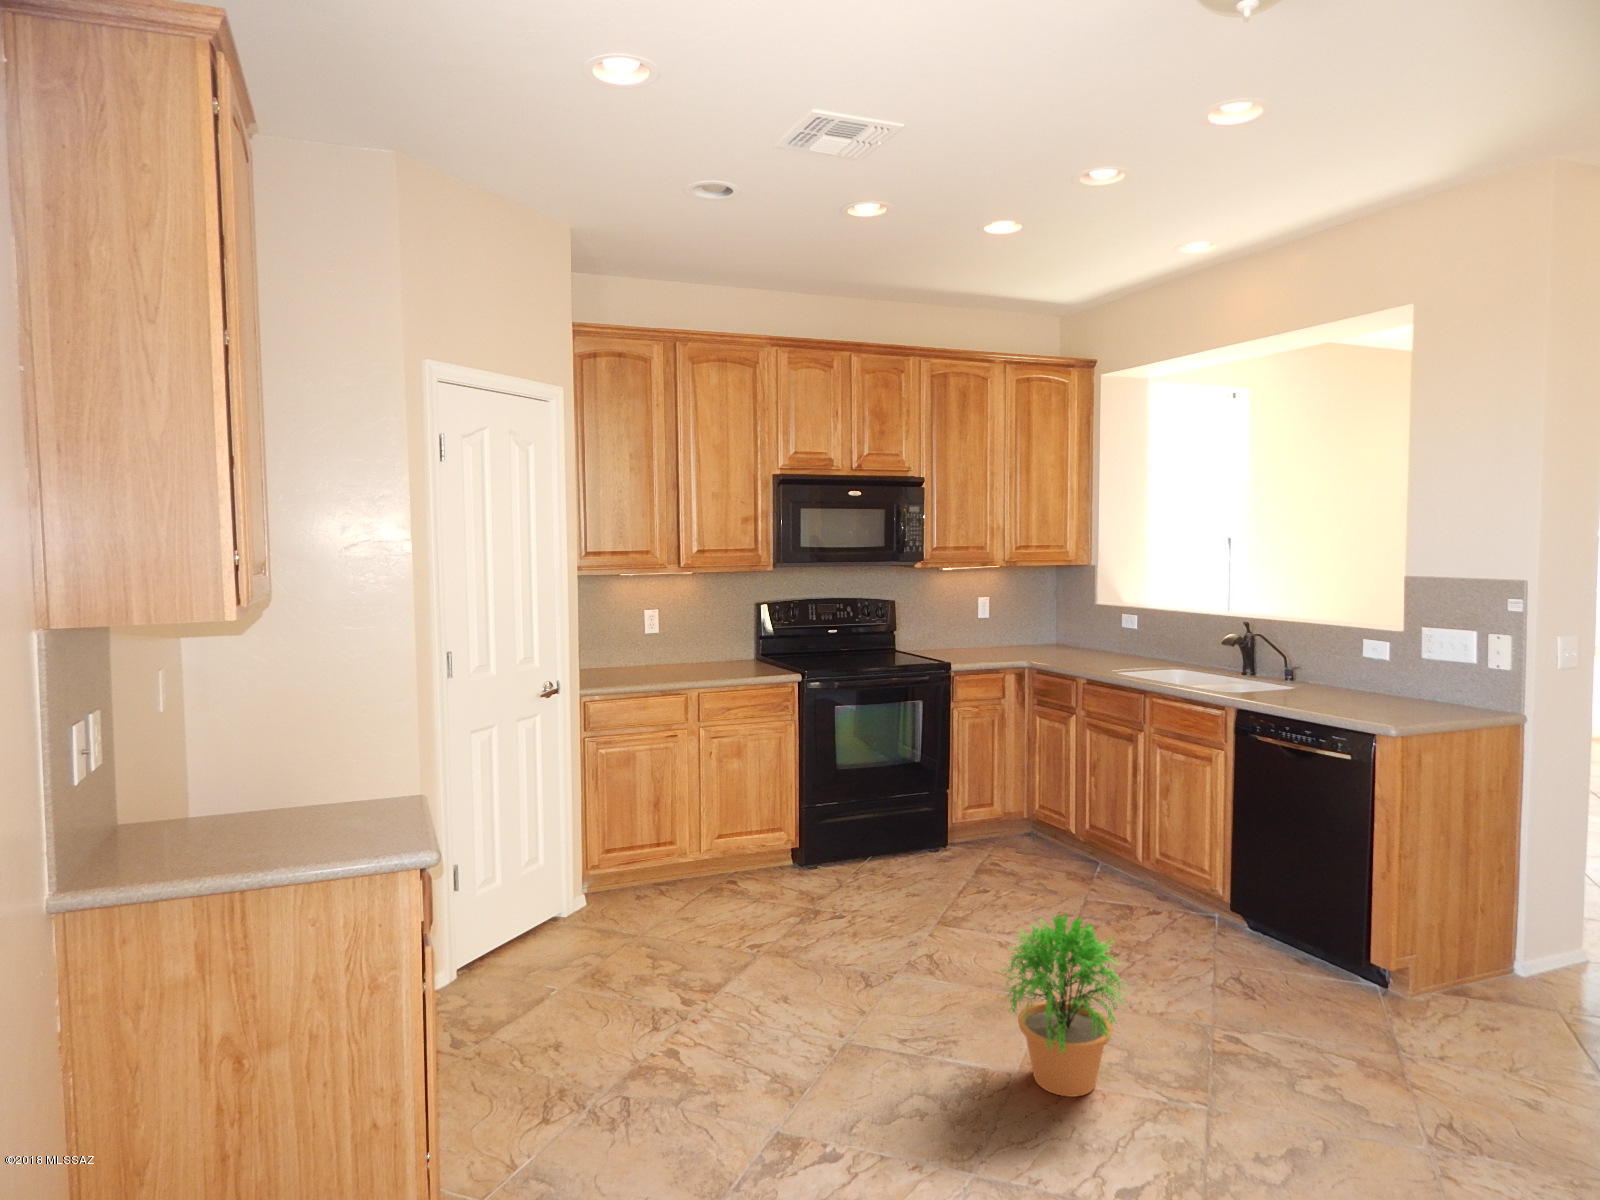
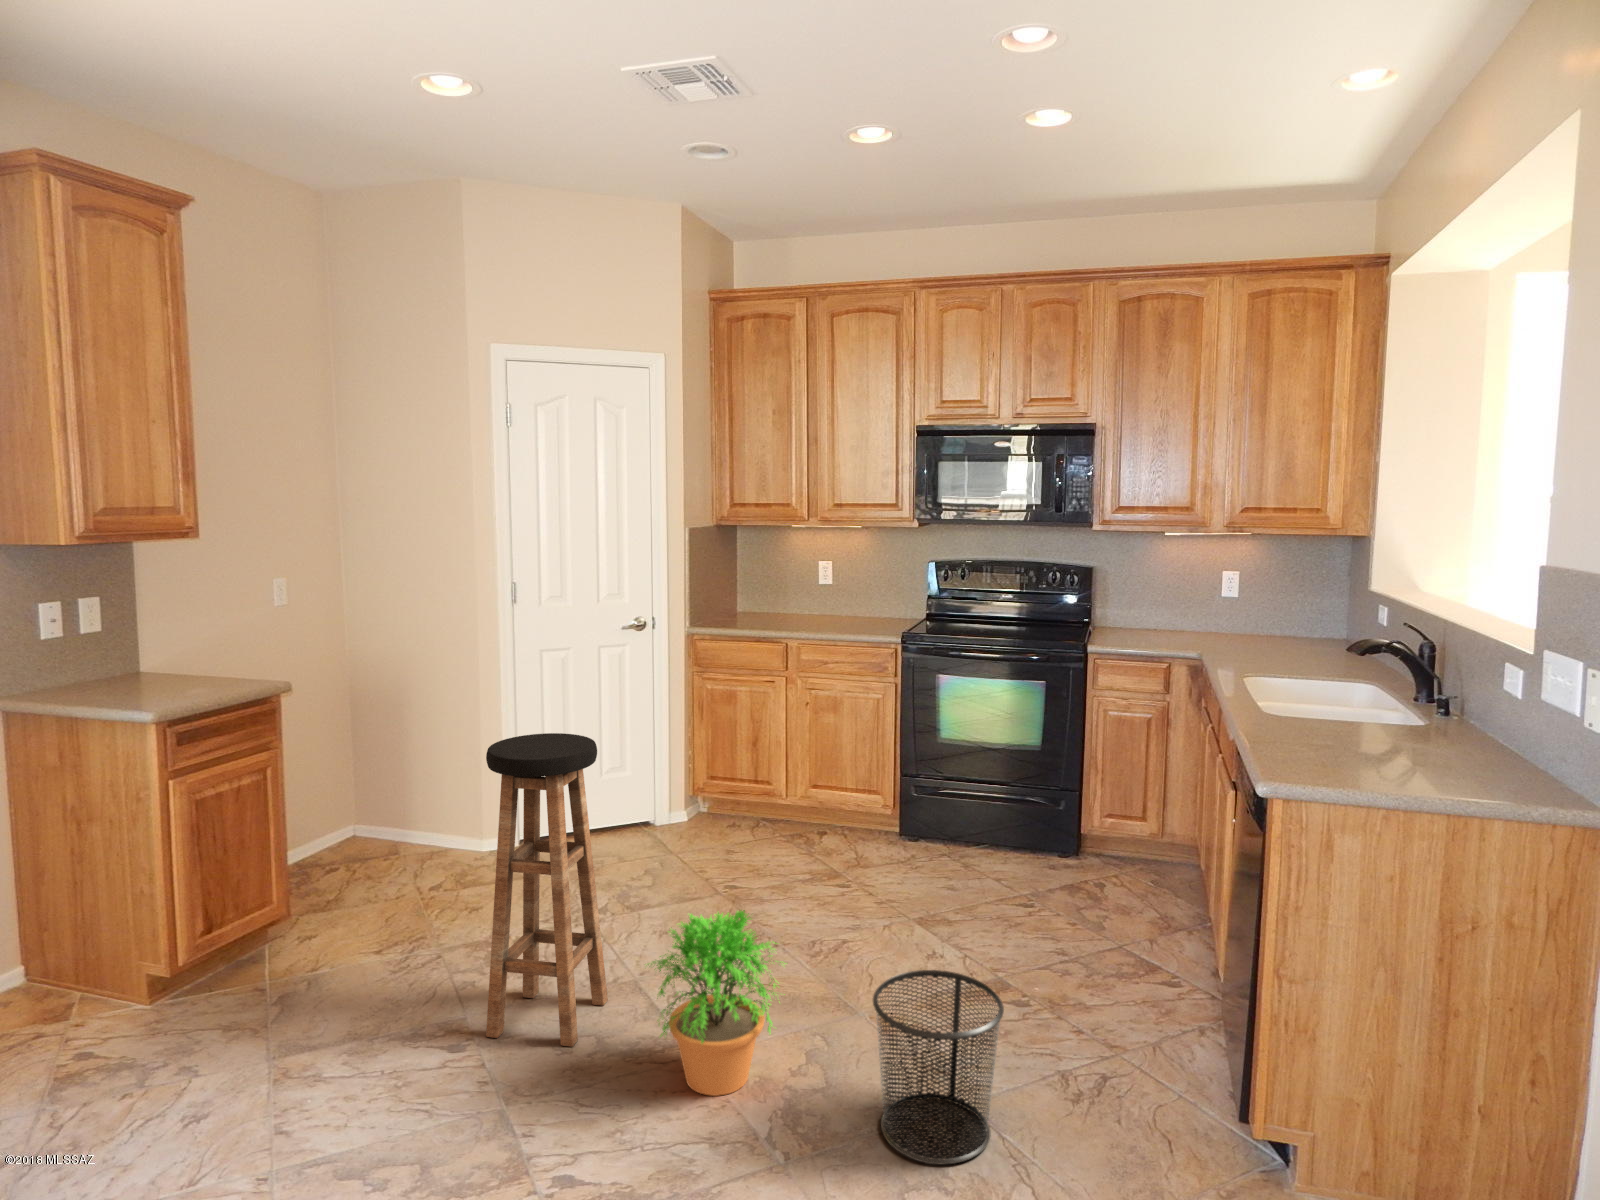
bar stool: none [789,790,926,1153] -> present [486,733,608,1047]
trash can: none [1176,910,1291,1061] -> present [873,970,1004,1165]

